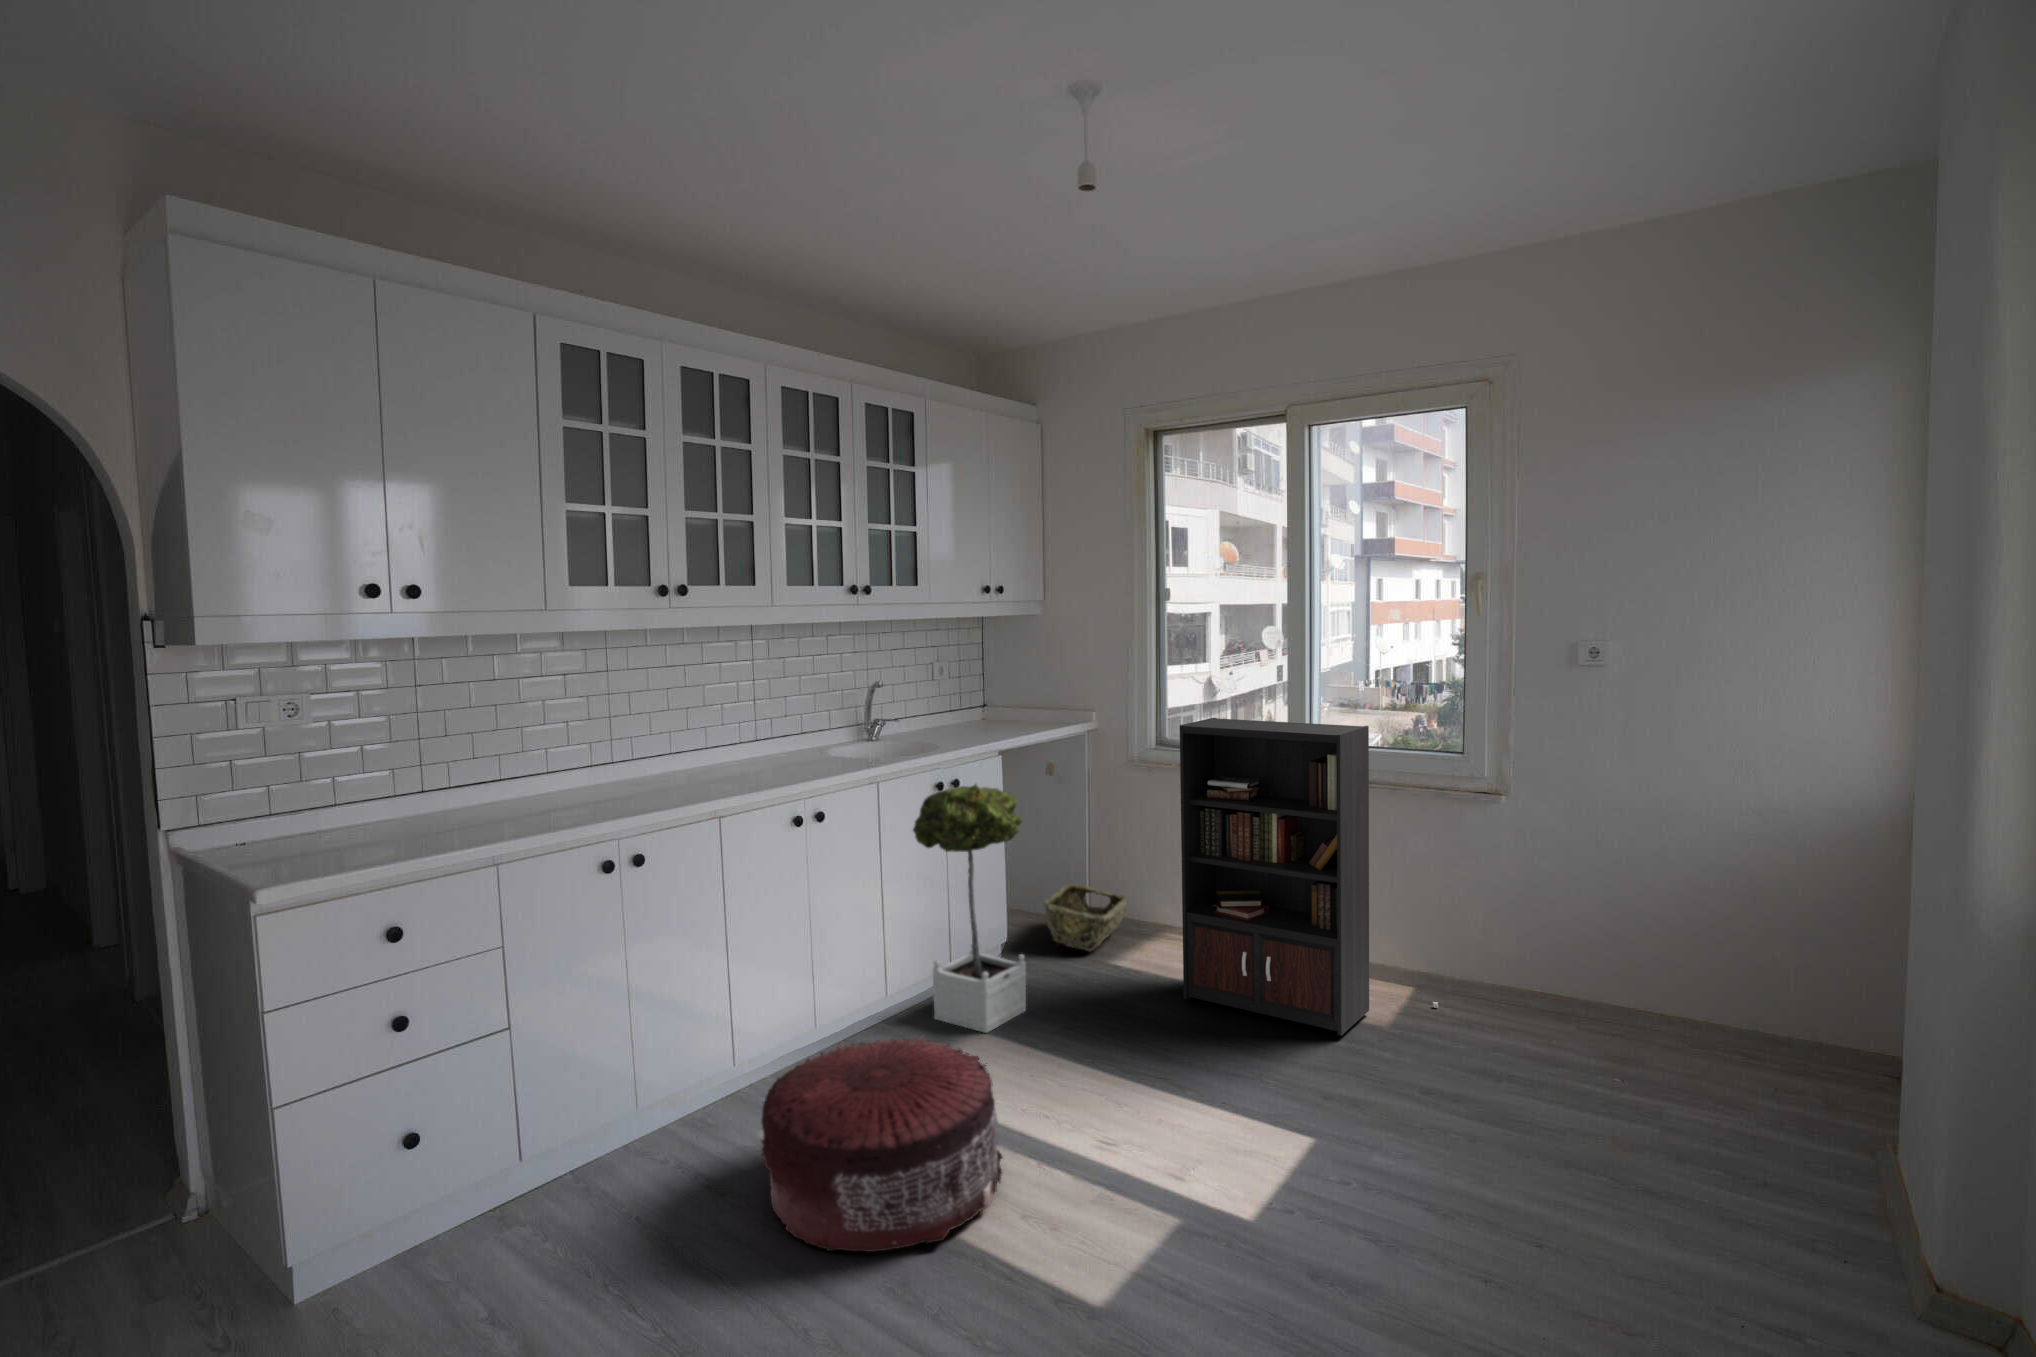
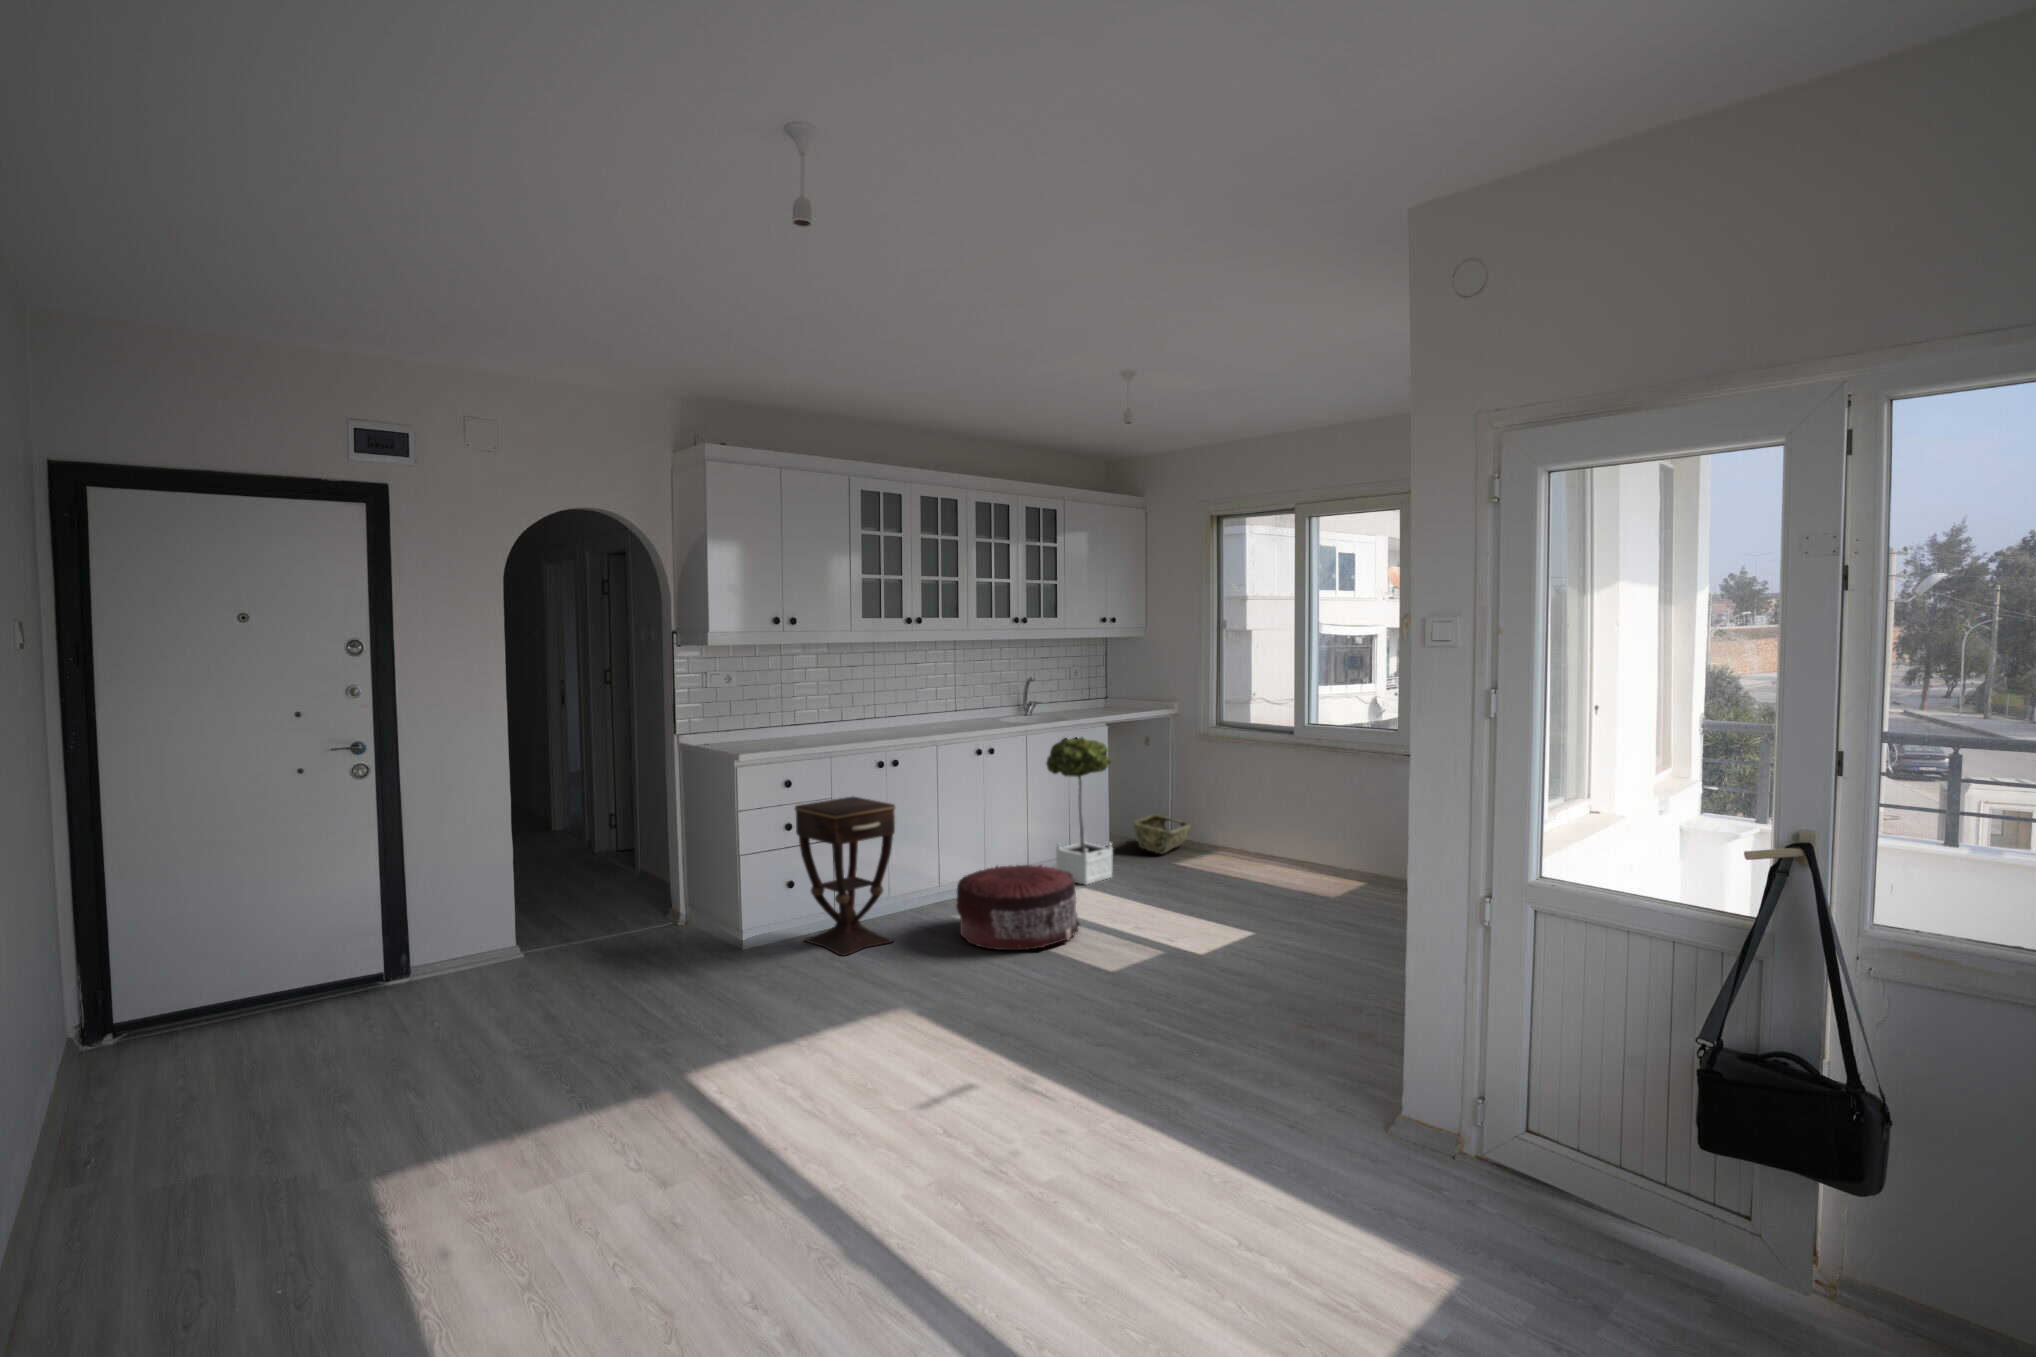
bookcase: present [1180,718,1438,1036] -> none [1210,704,1370,895]
side table: none [404,939,633,1308] -> present [795,797,895,956]

